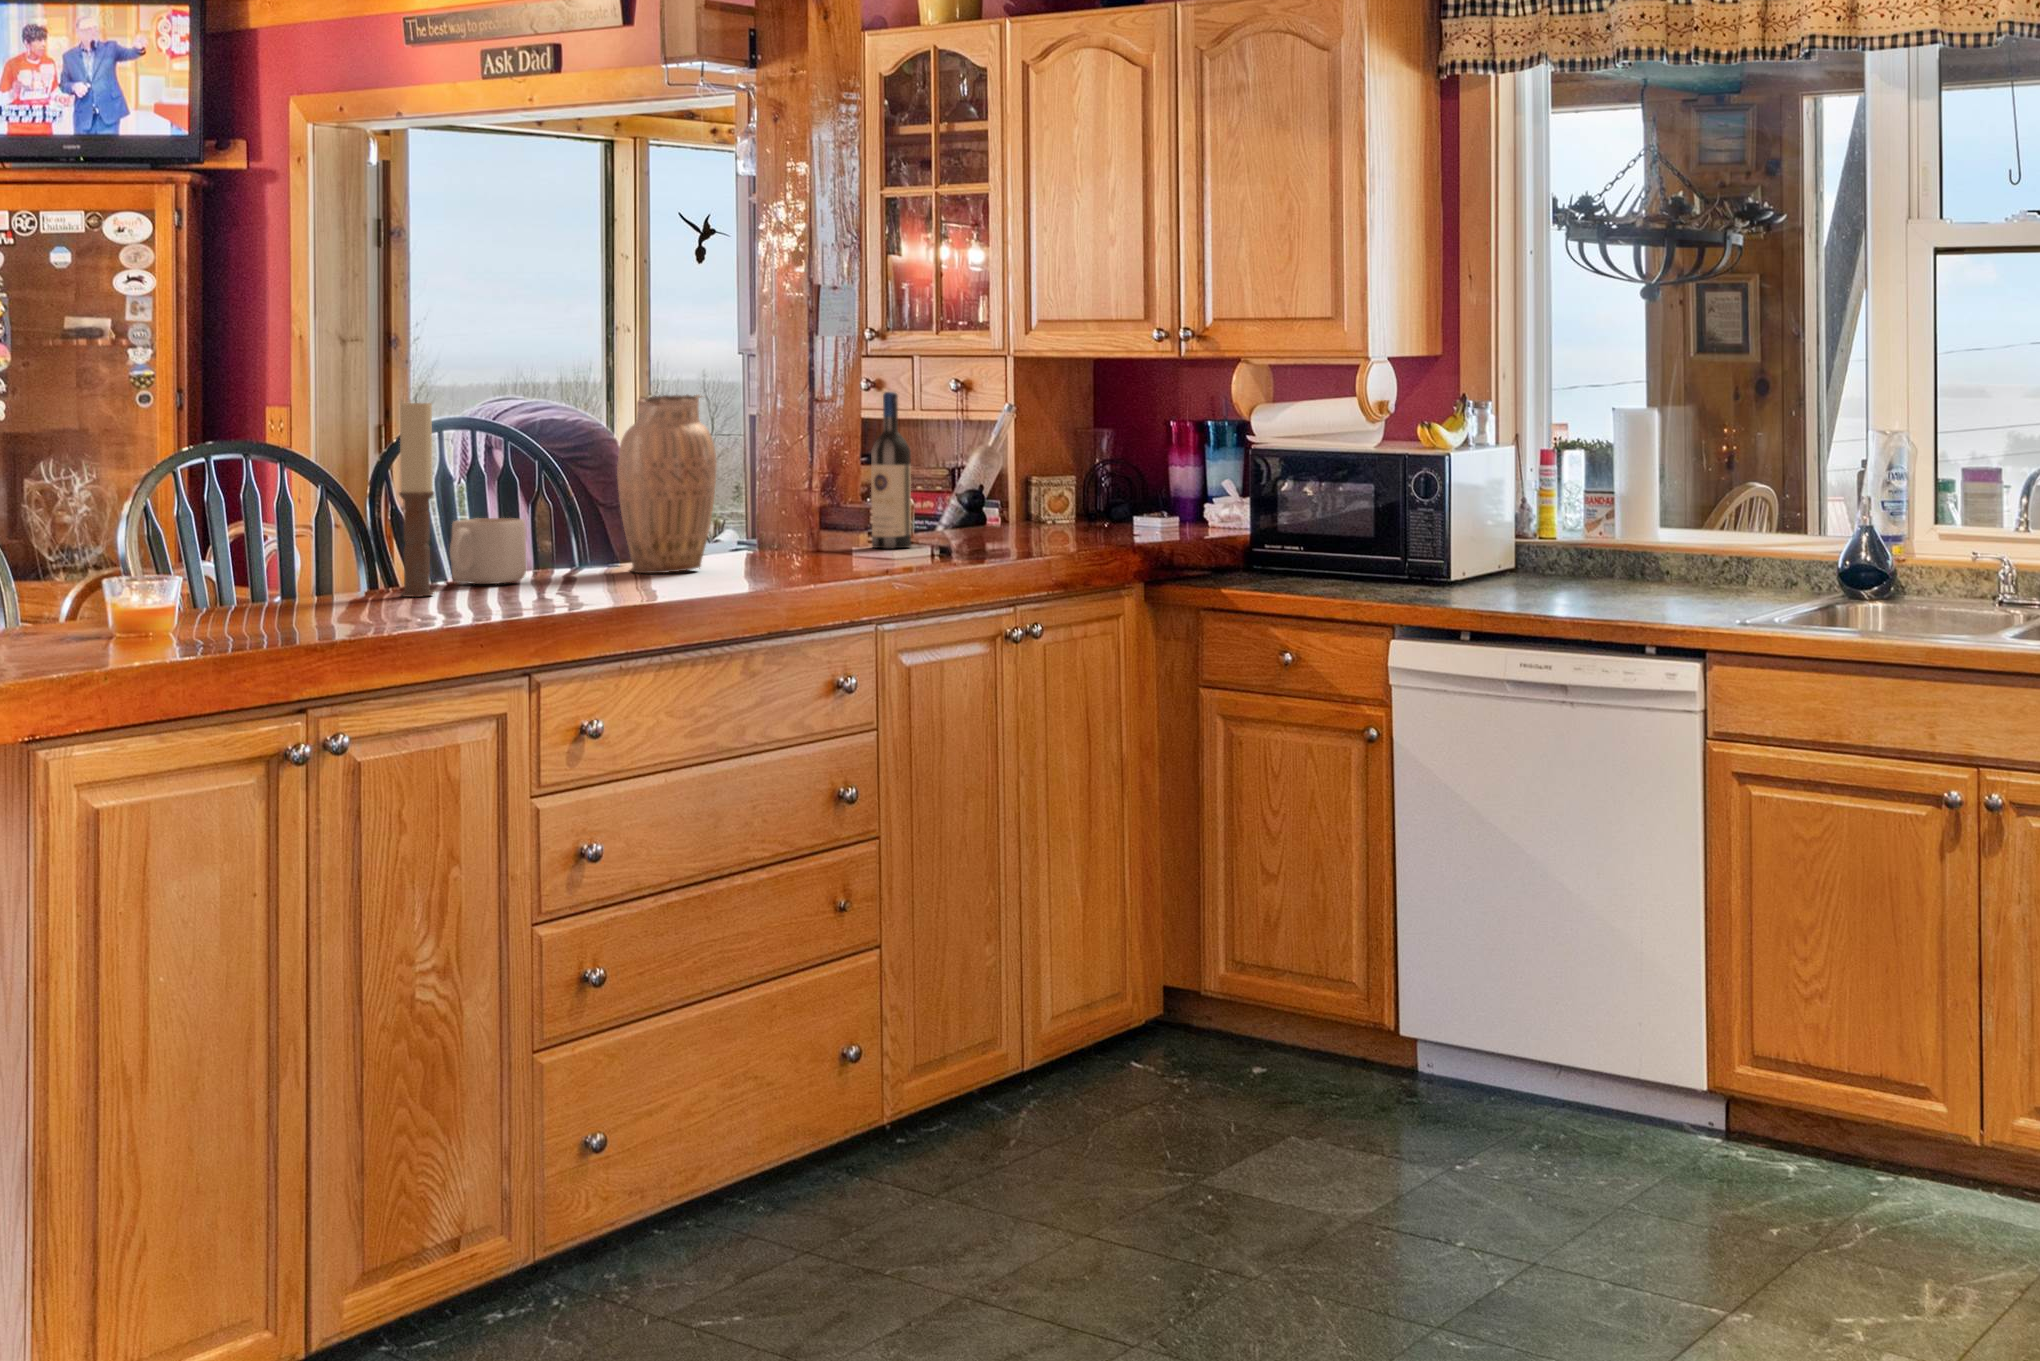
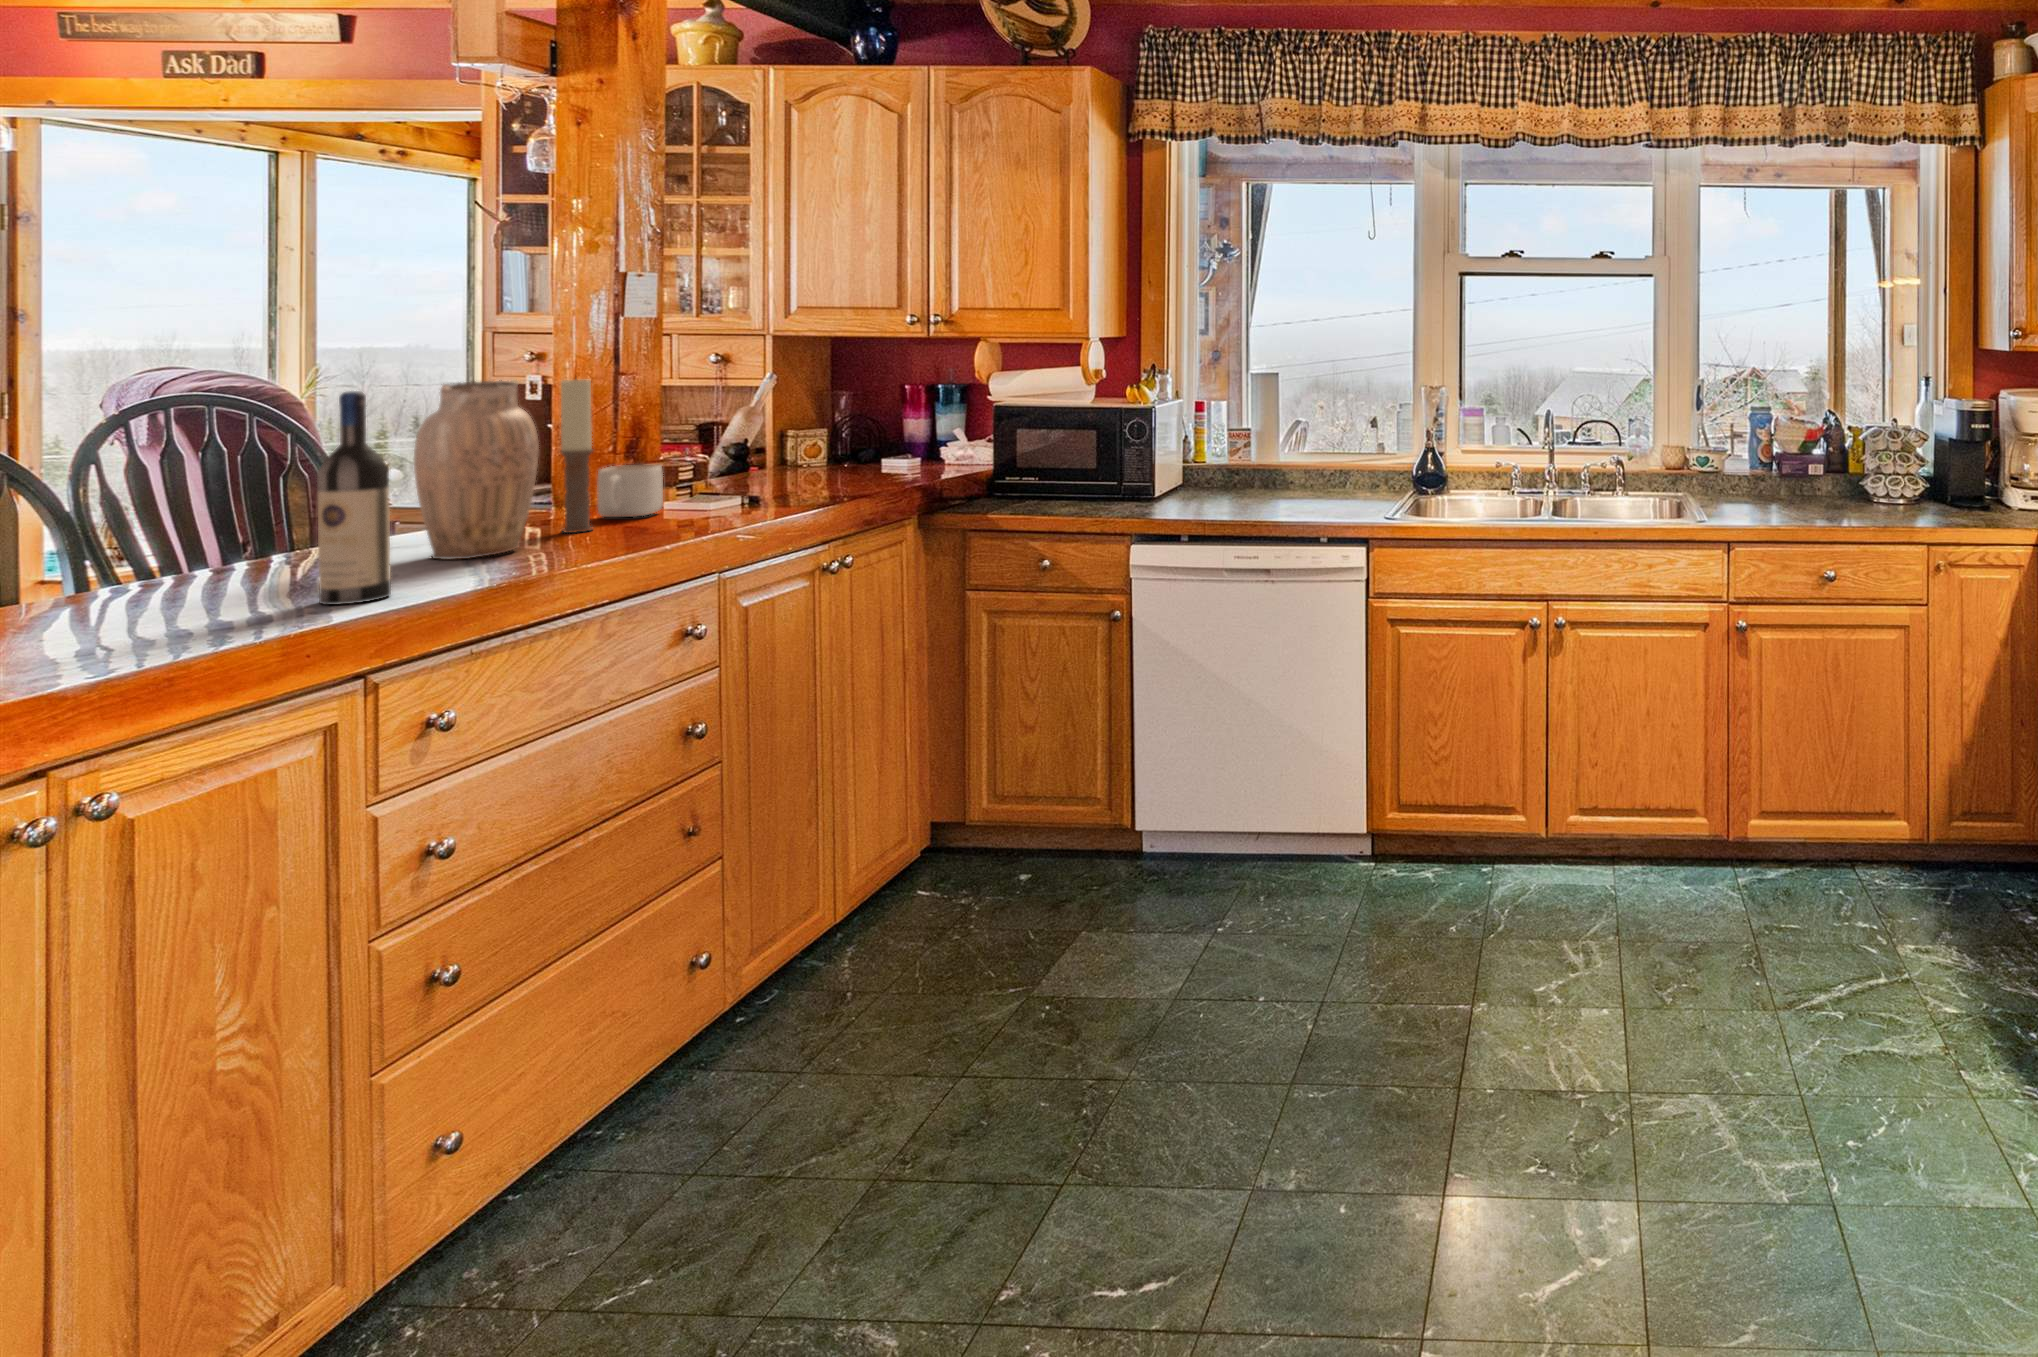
wine bottle: present [871,392,911,548] -> present [317,391,391,605]
candle: present [399,399,434,597] -> present [560,379,593,533]
mug: present [450,518,526,584] -> present [597,465,663,517]

